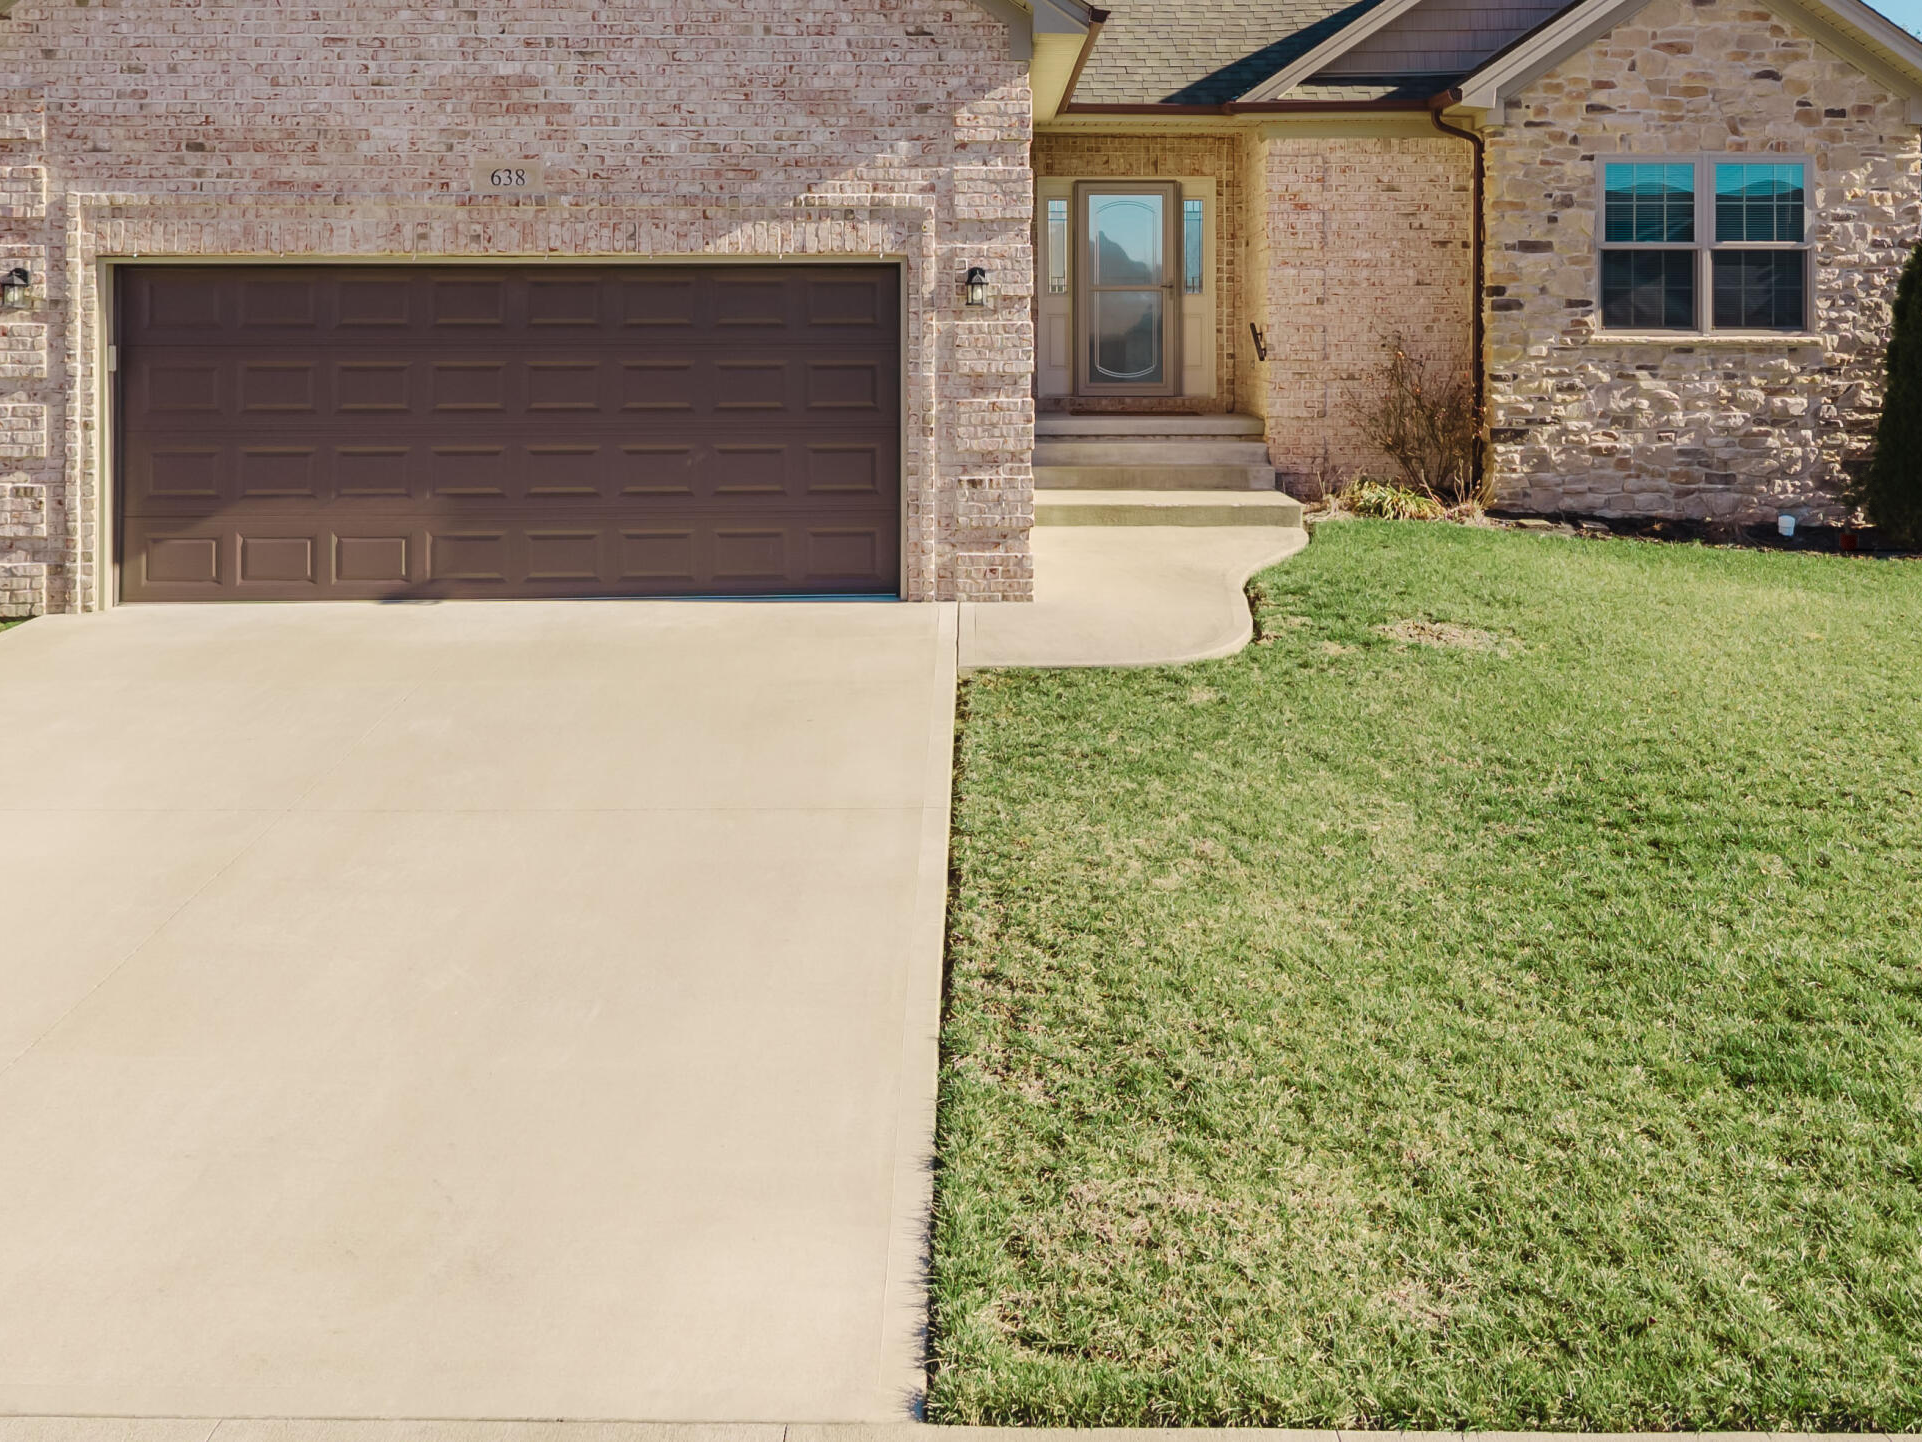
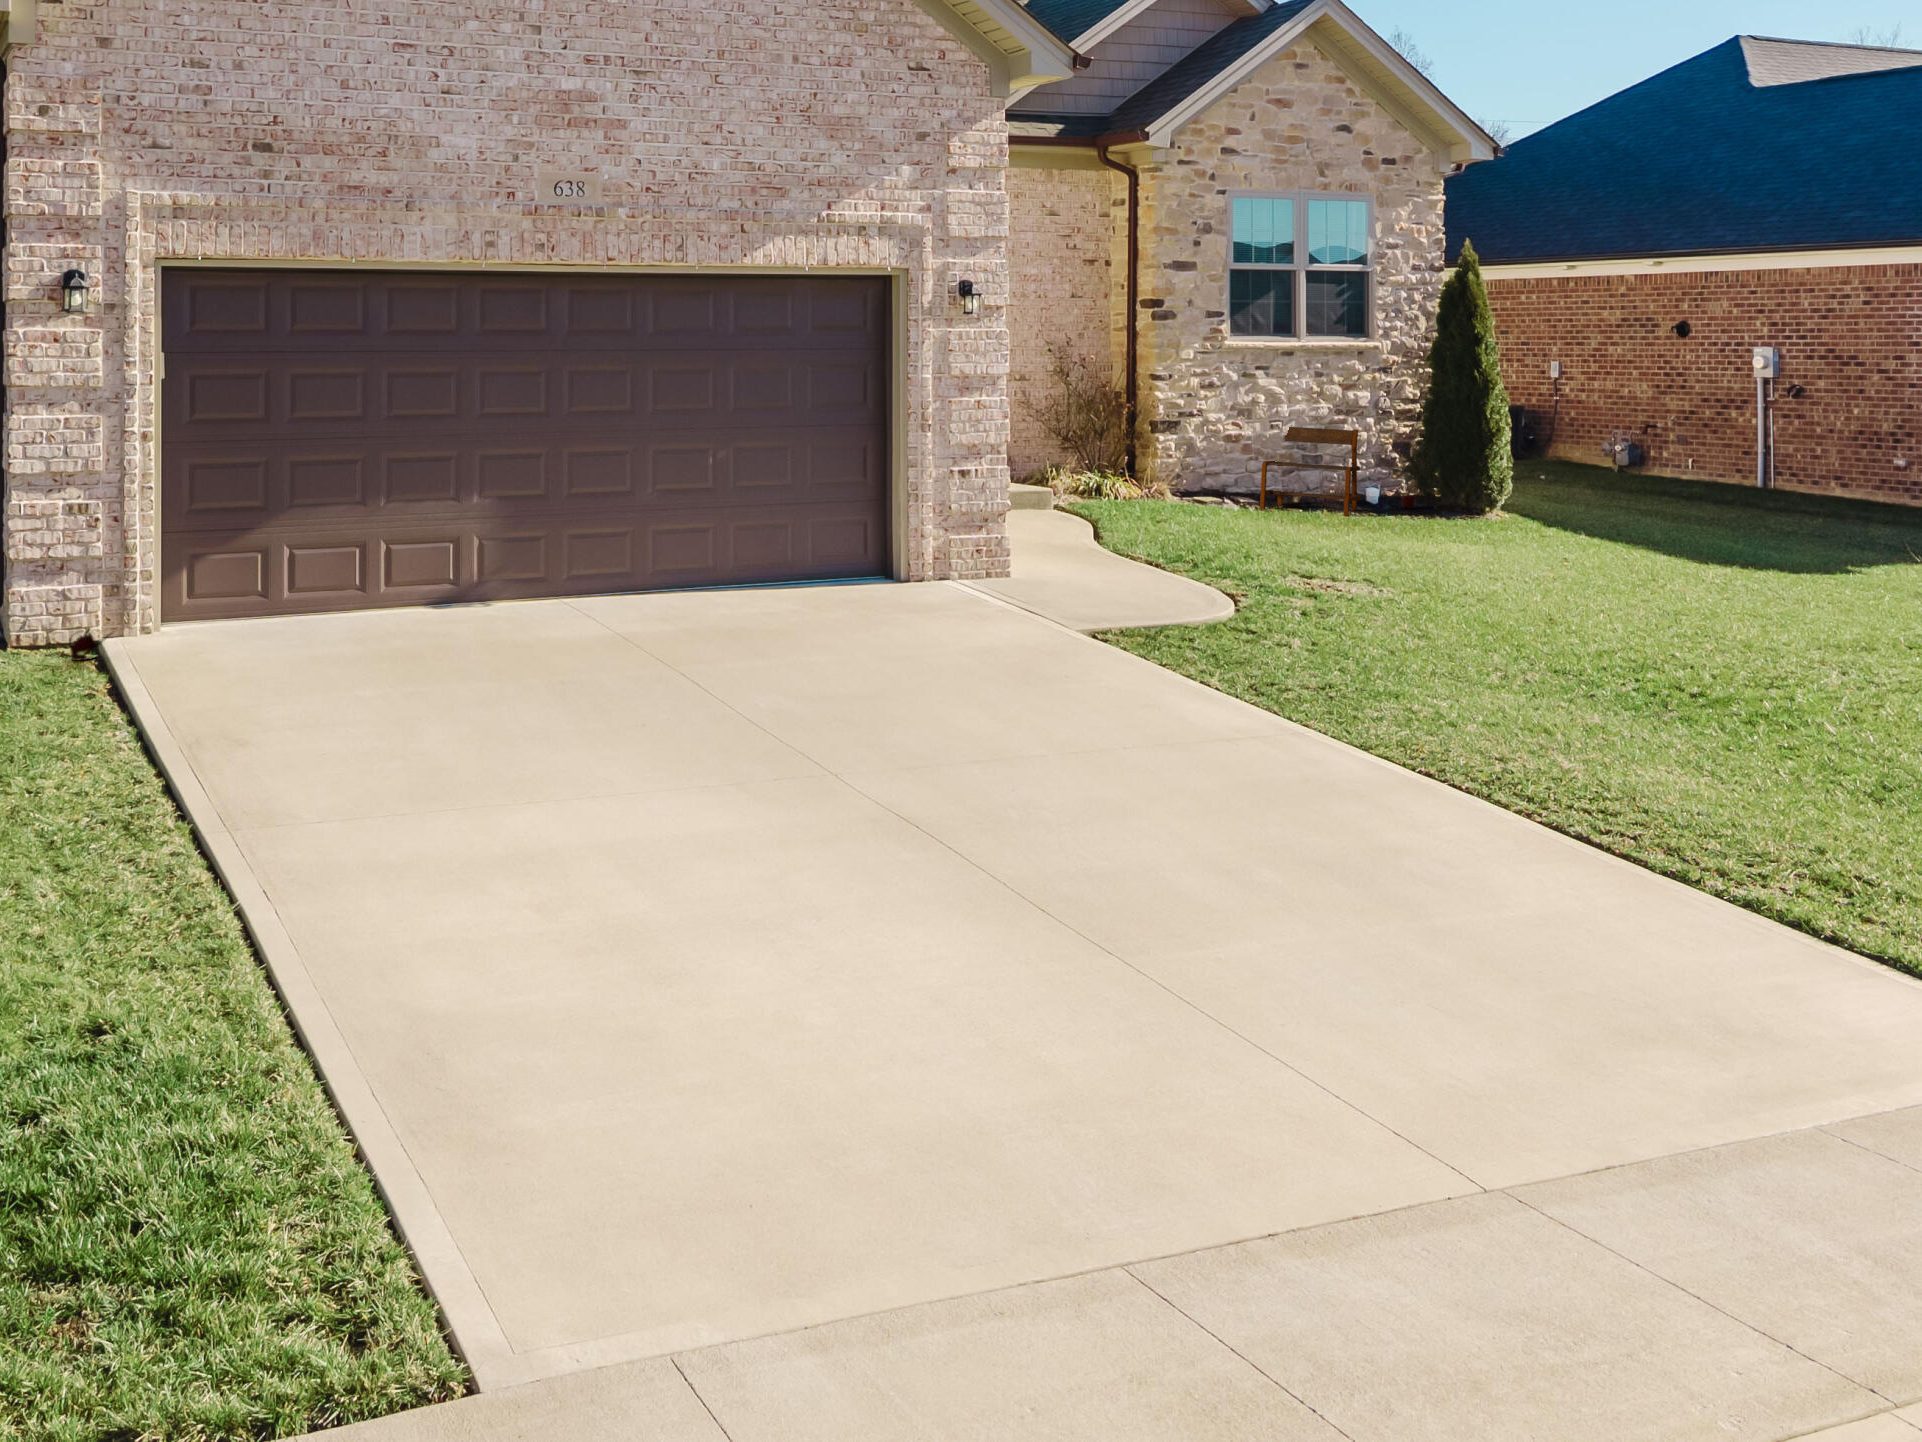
bench: none [1634,440,1766,556] -> present [1260,427,1360,516]
watering can: none [13,608,54,636] -> present [69,632,112,661]

